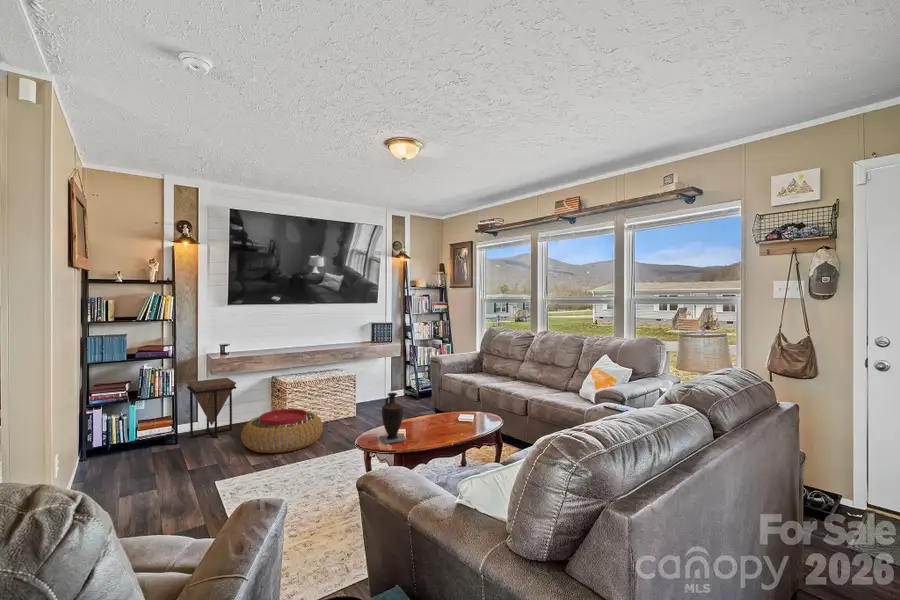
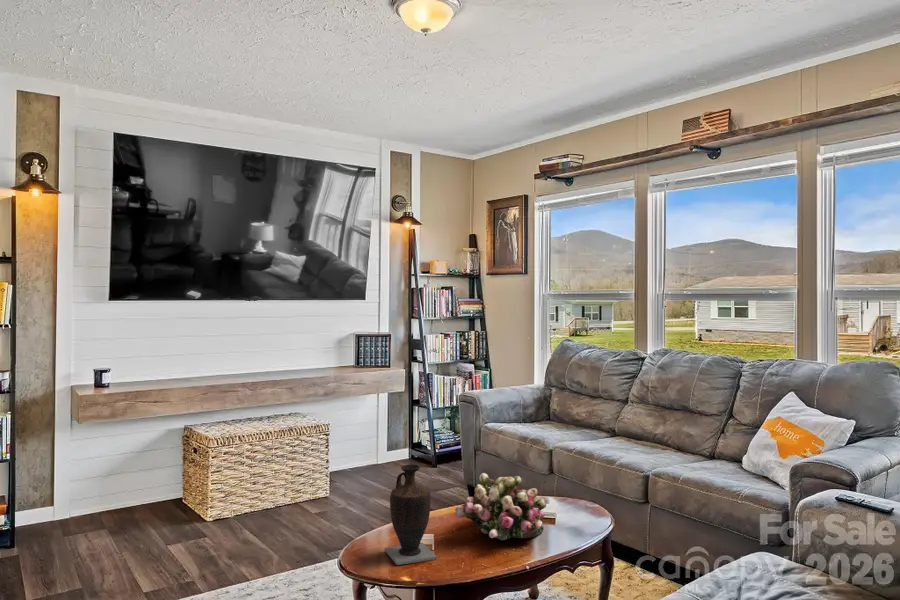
side table: present [187,378,236,438] -> none [34,428,121,536]
flower arrangement: none [417,398,466,432] -> present [455,473,546,540]
pouf: present [241,409,323,453] -> none [127,485,273,568]

